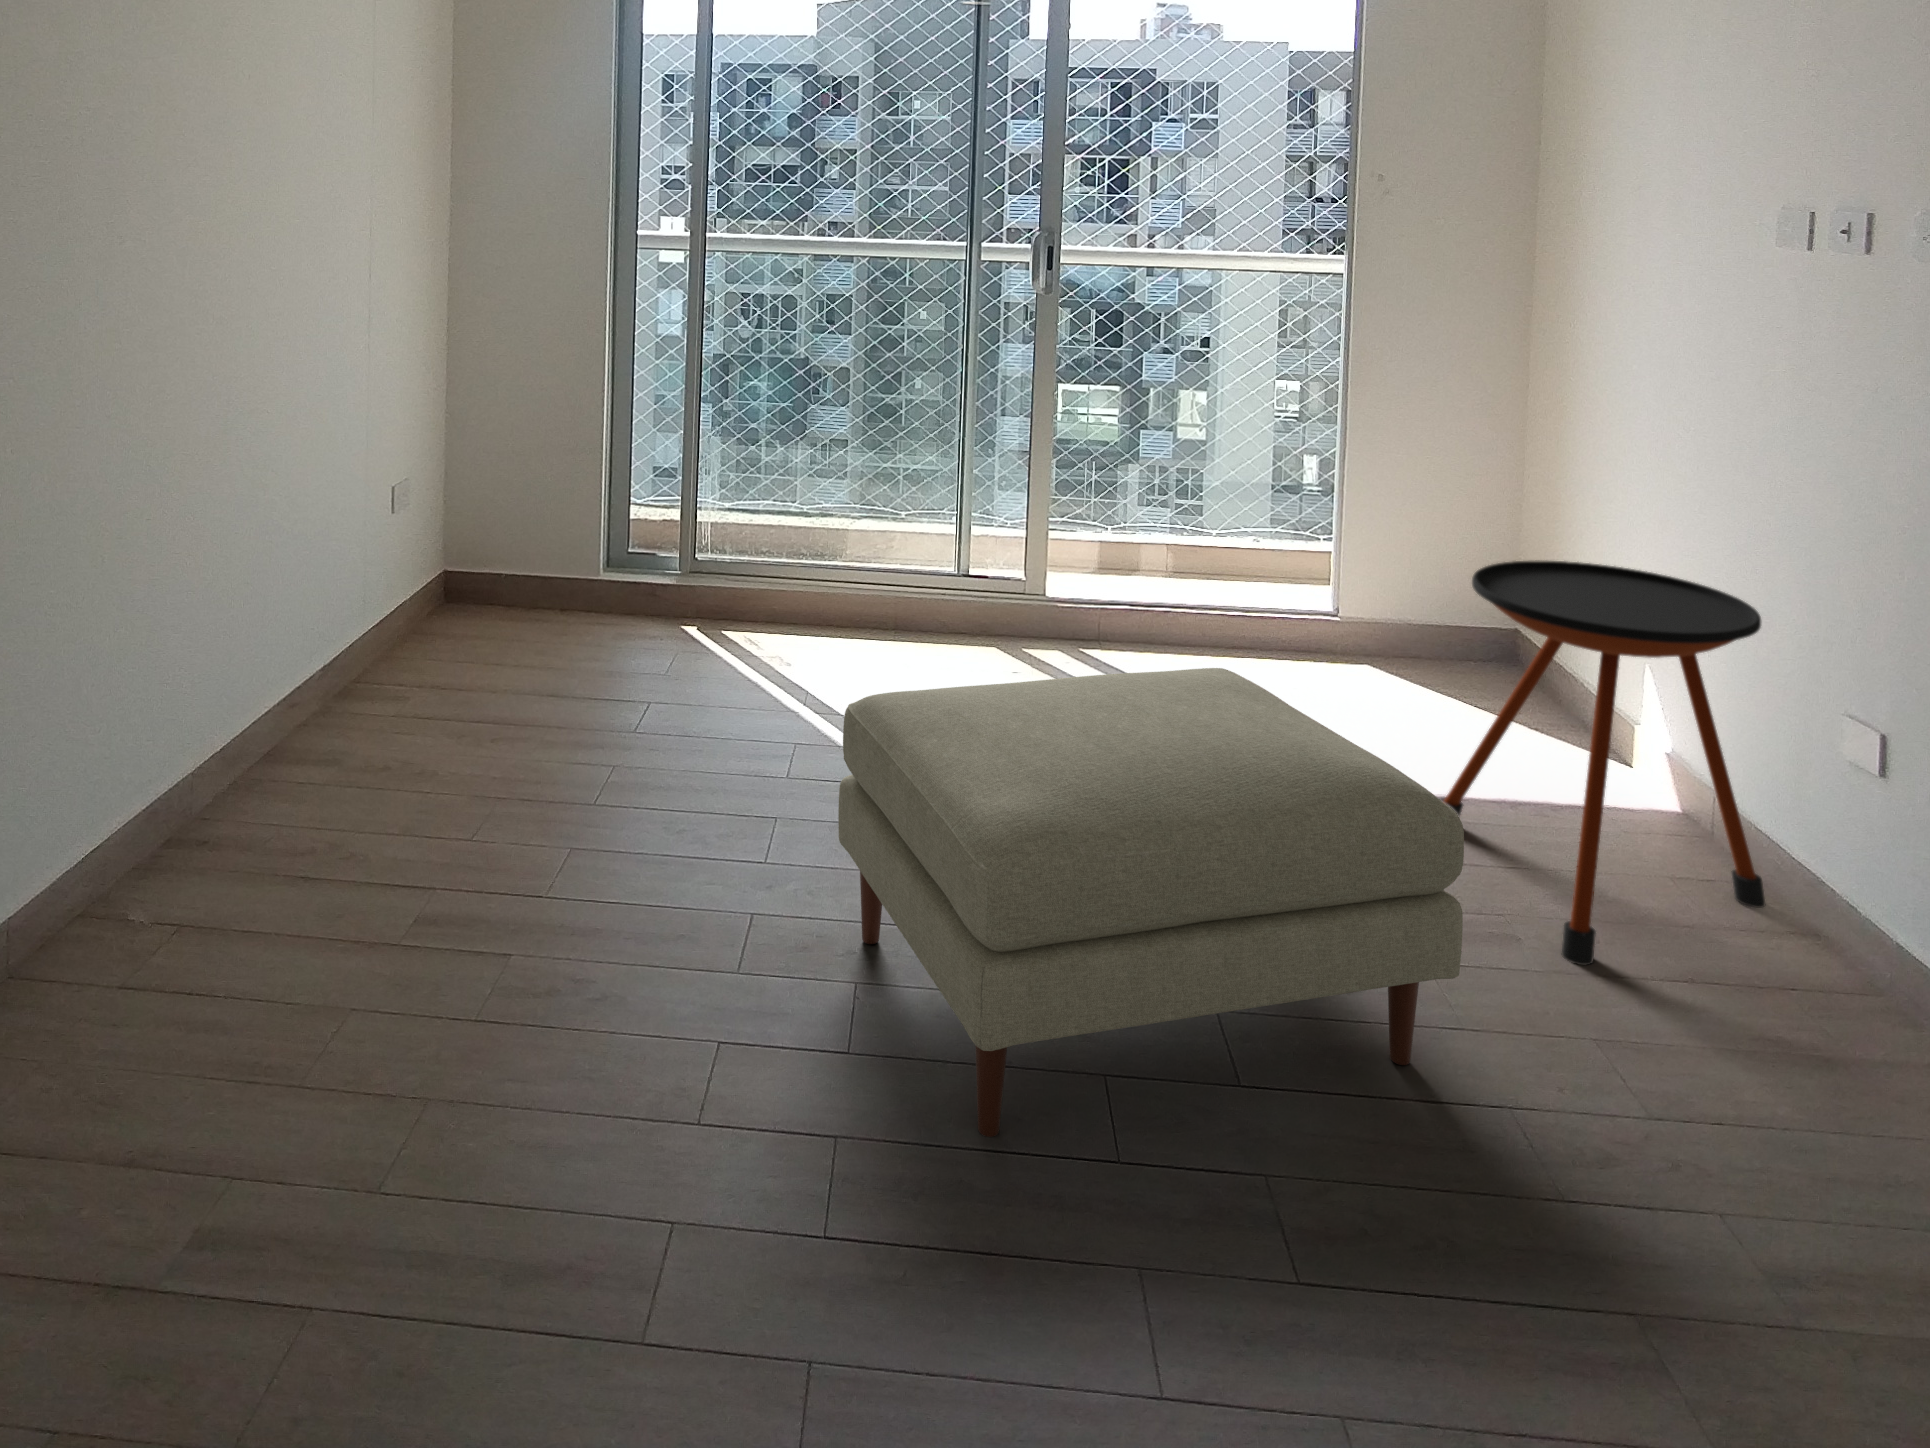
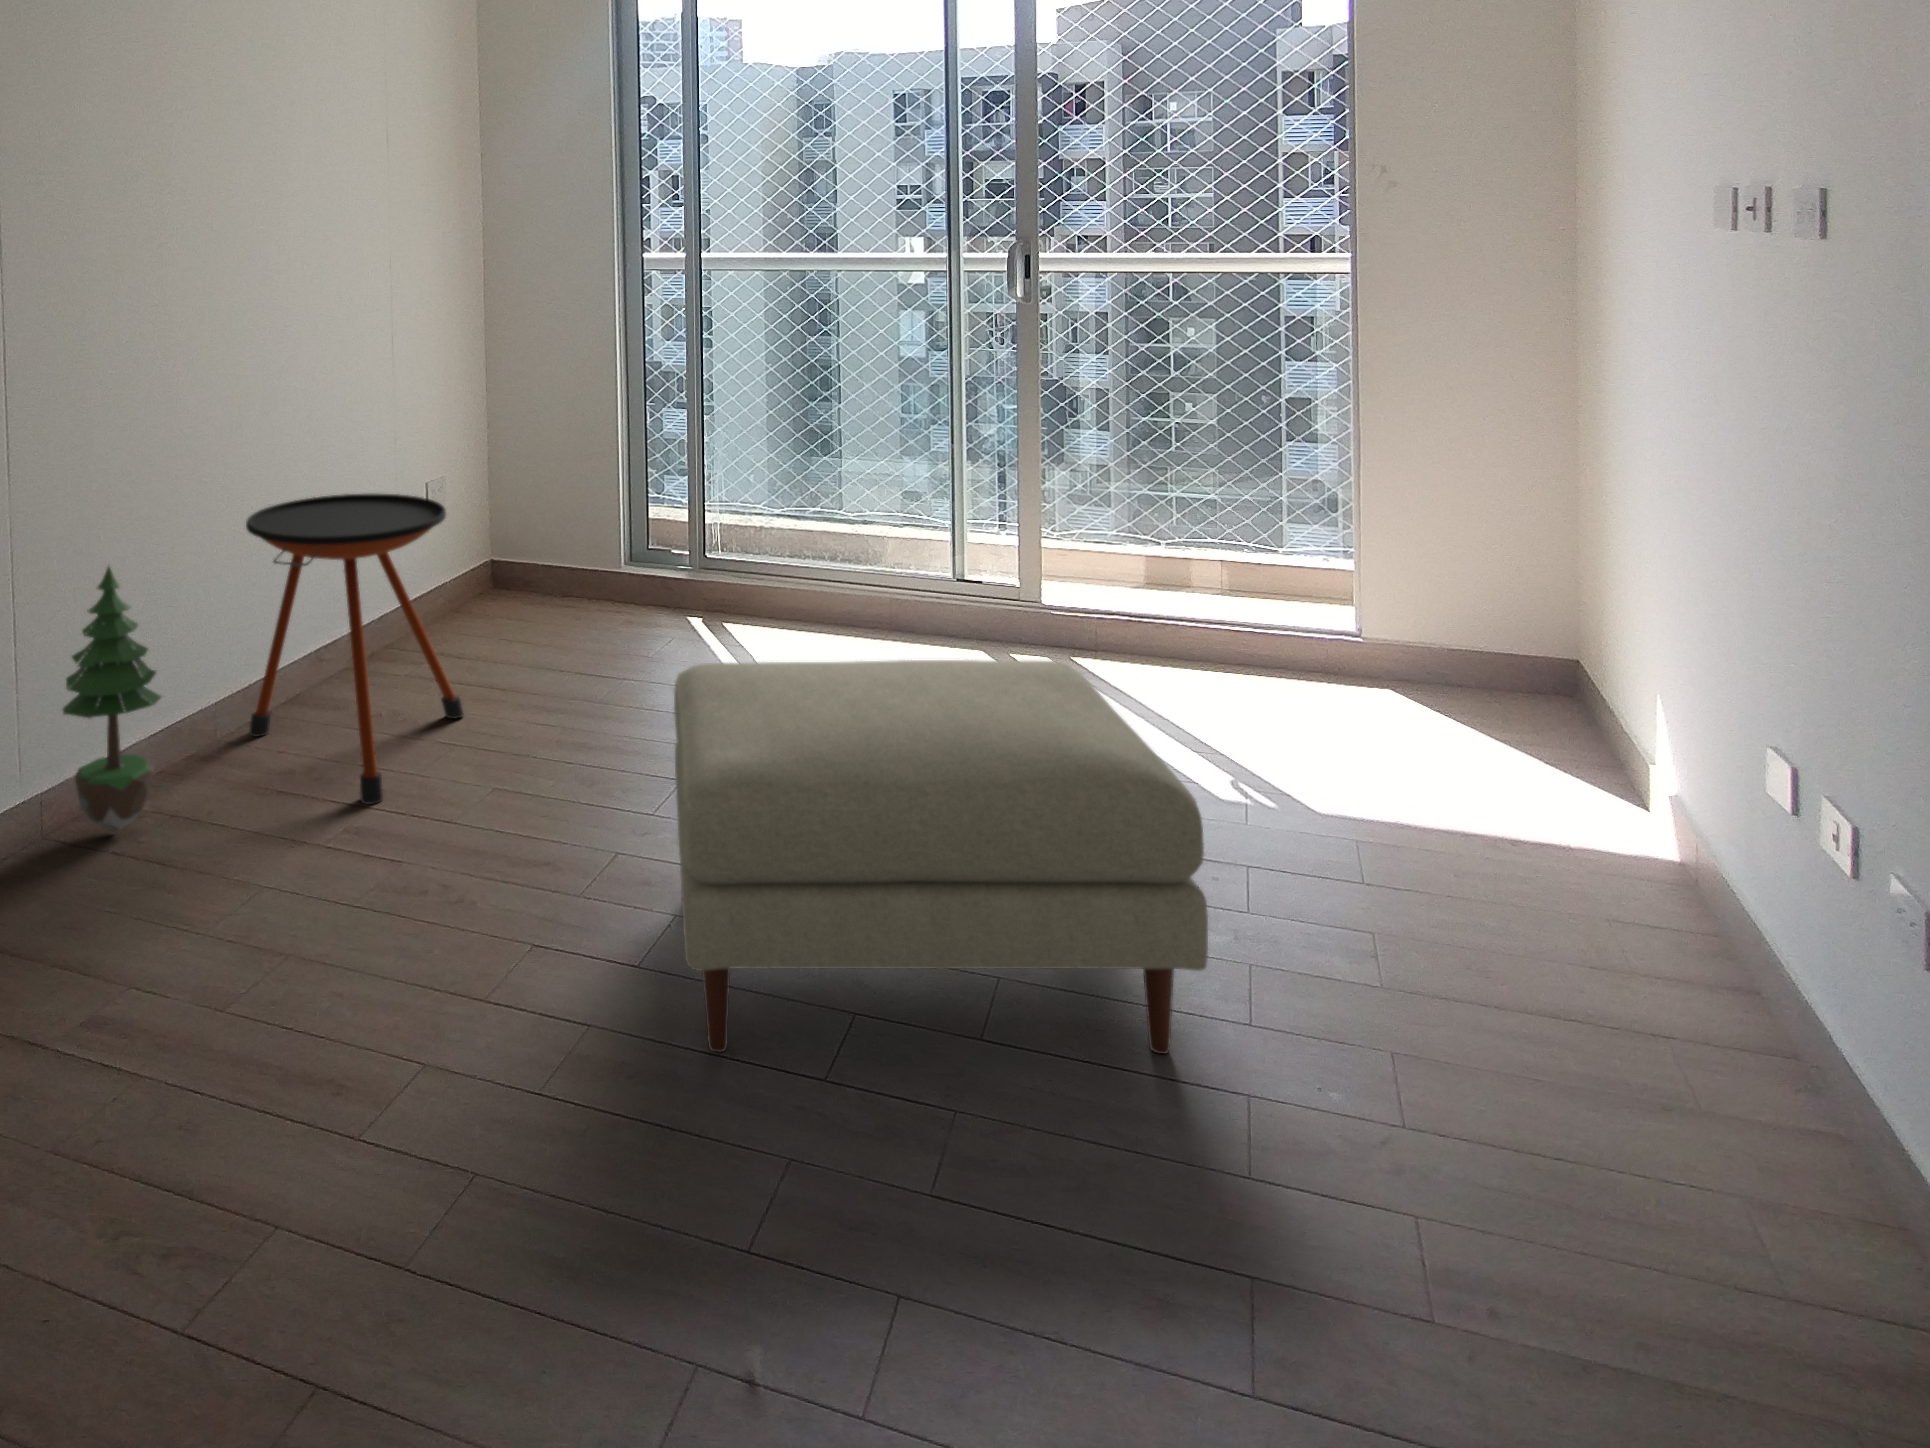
side table: present [1441,560,1766,965] -> present [246,494,464,804]
potted tree: none [42,613,179,958] -> present [63,567,161,832]

